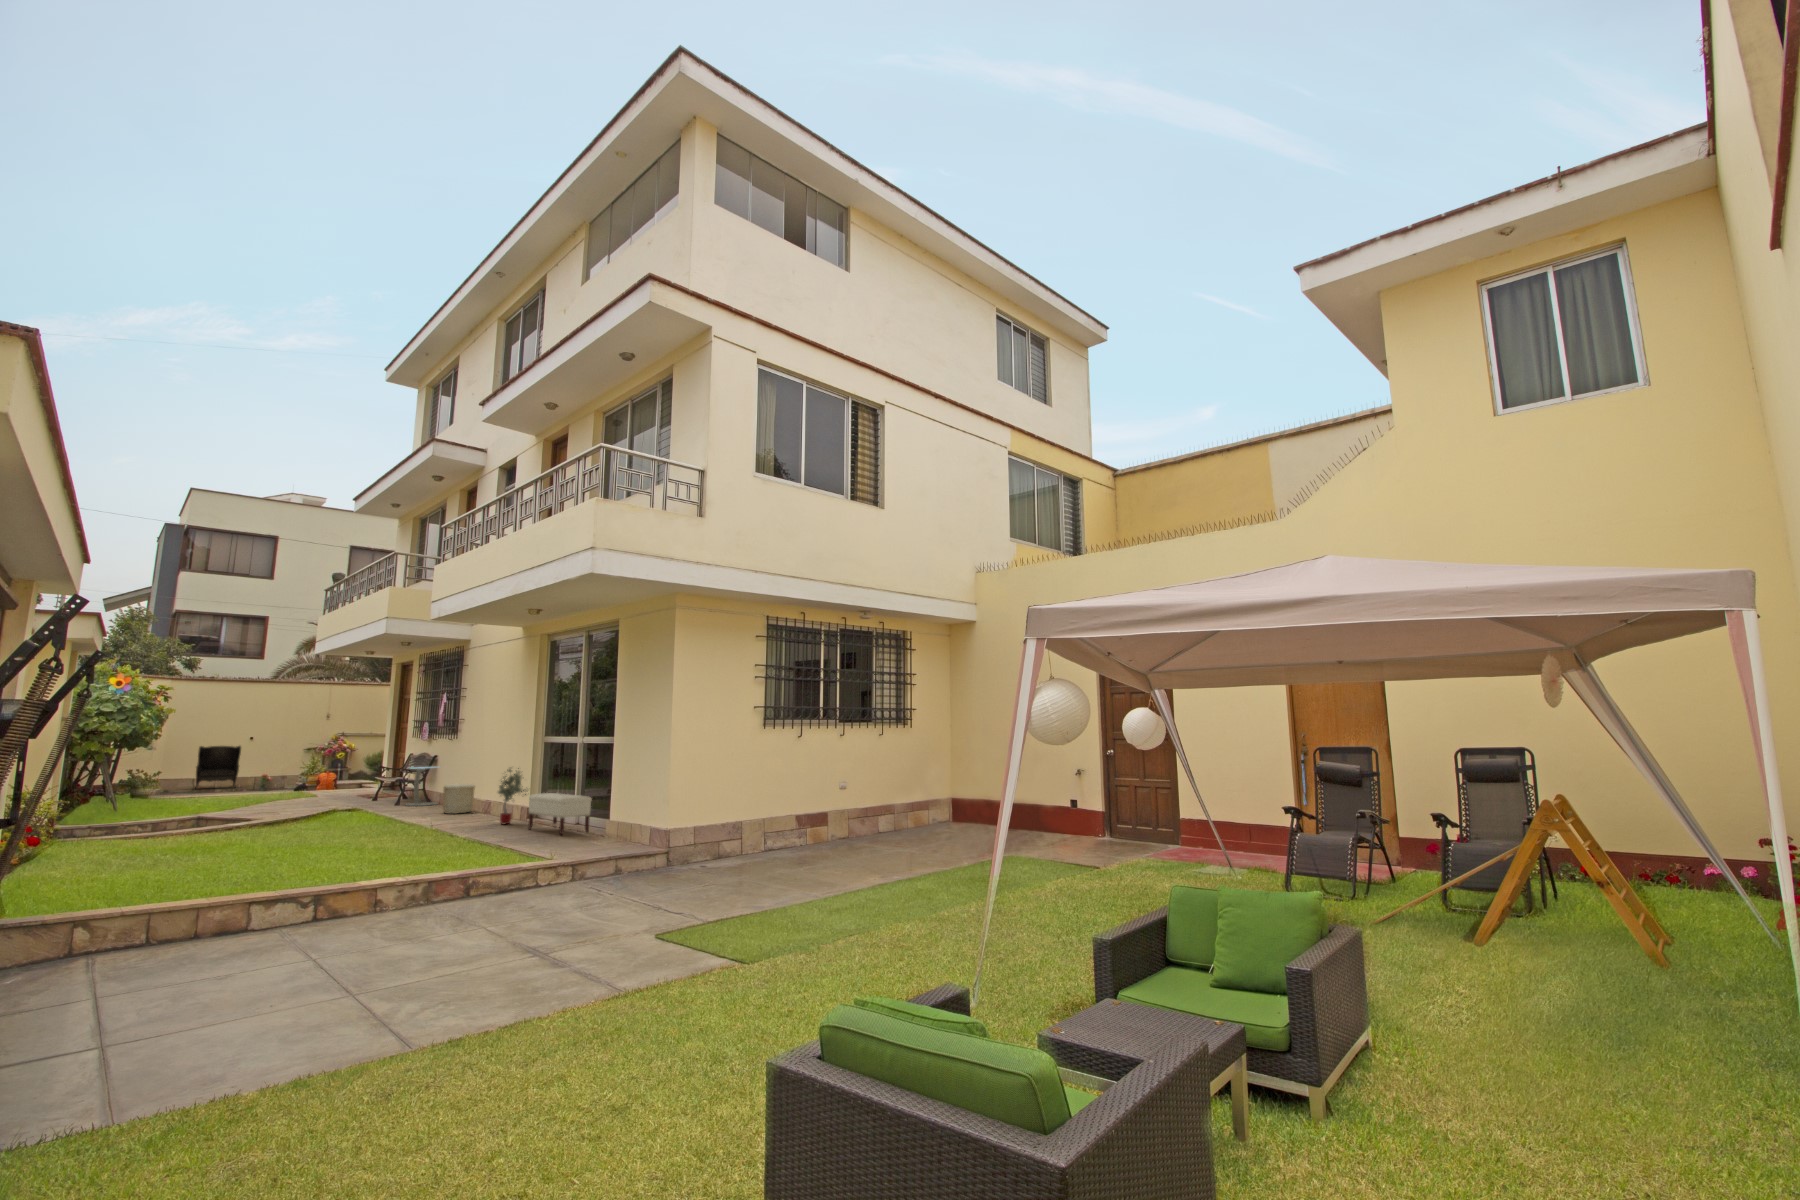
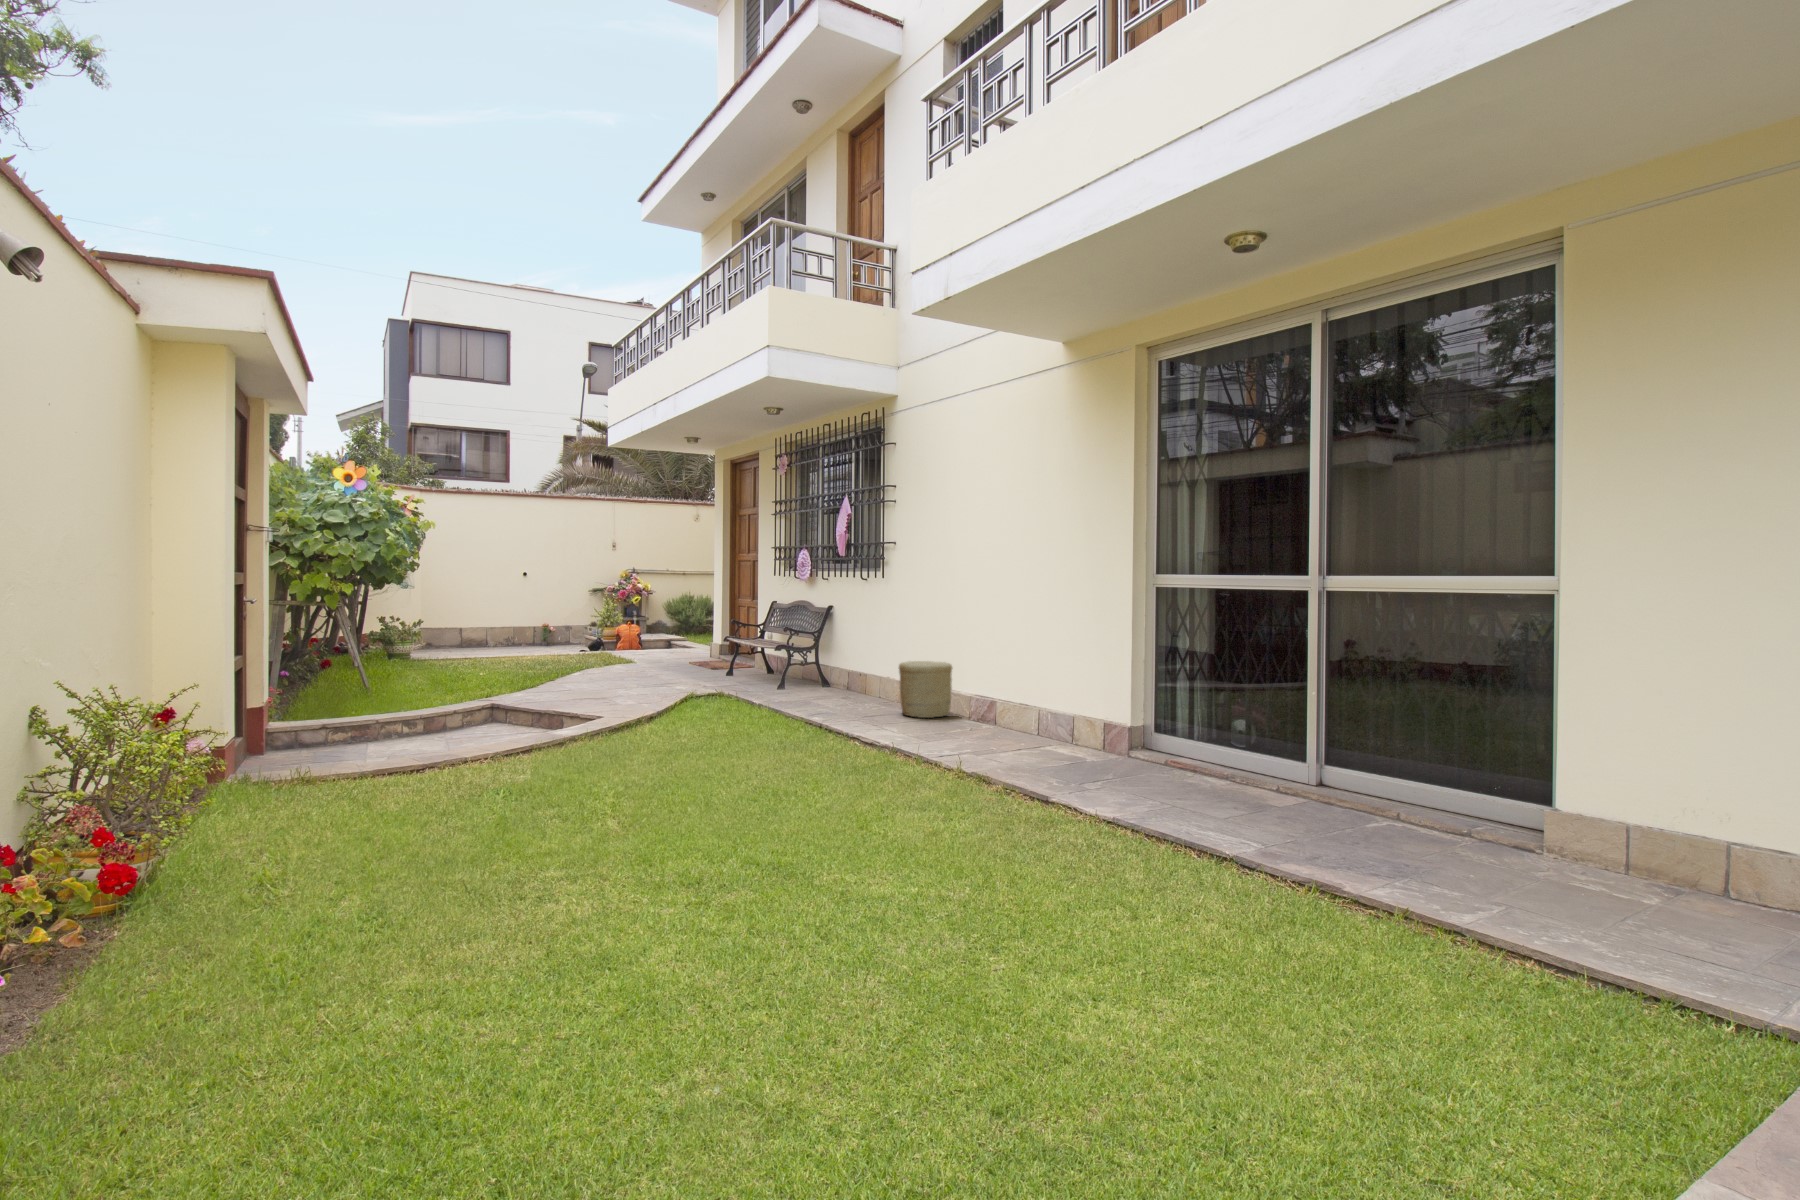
armchair: present [196,746,241,788] -> none [464,585,515,644]
side table: present [406,767,437,806] -> none [795,624,845,691]
potted tree: present [498,768,526,824] -> none [1080,638,1169,767]
bench: present [528,793,592,835] -> none [1237,707,1483,842]

